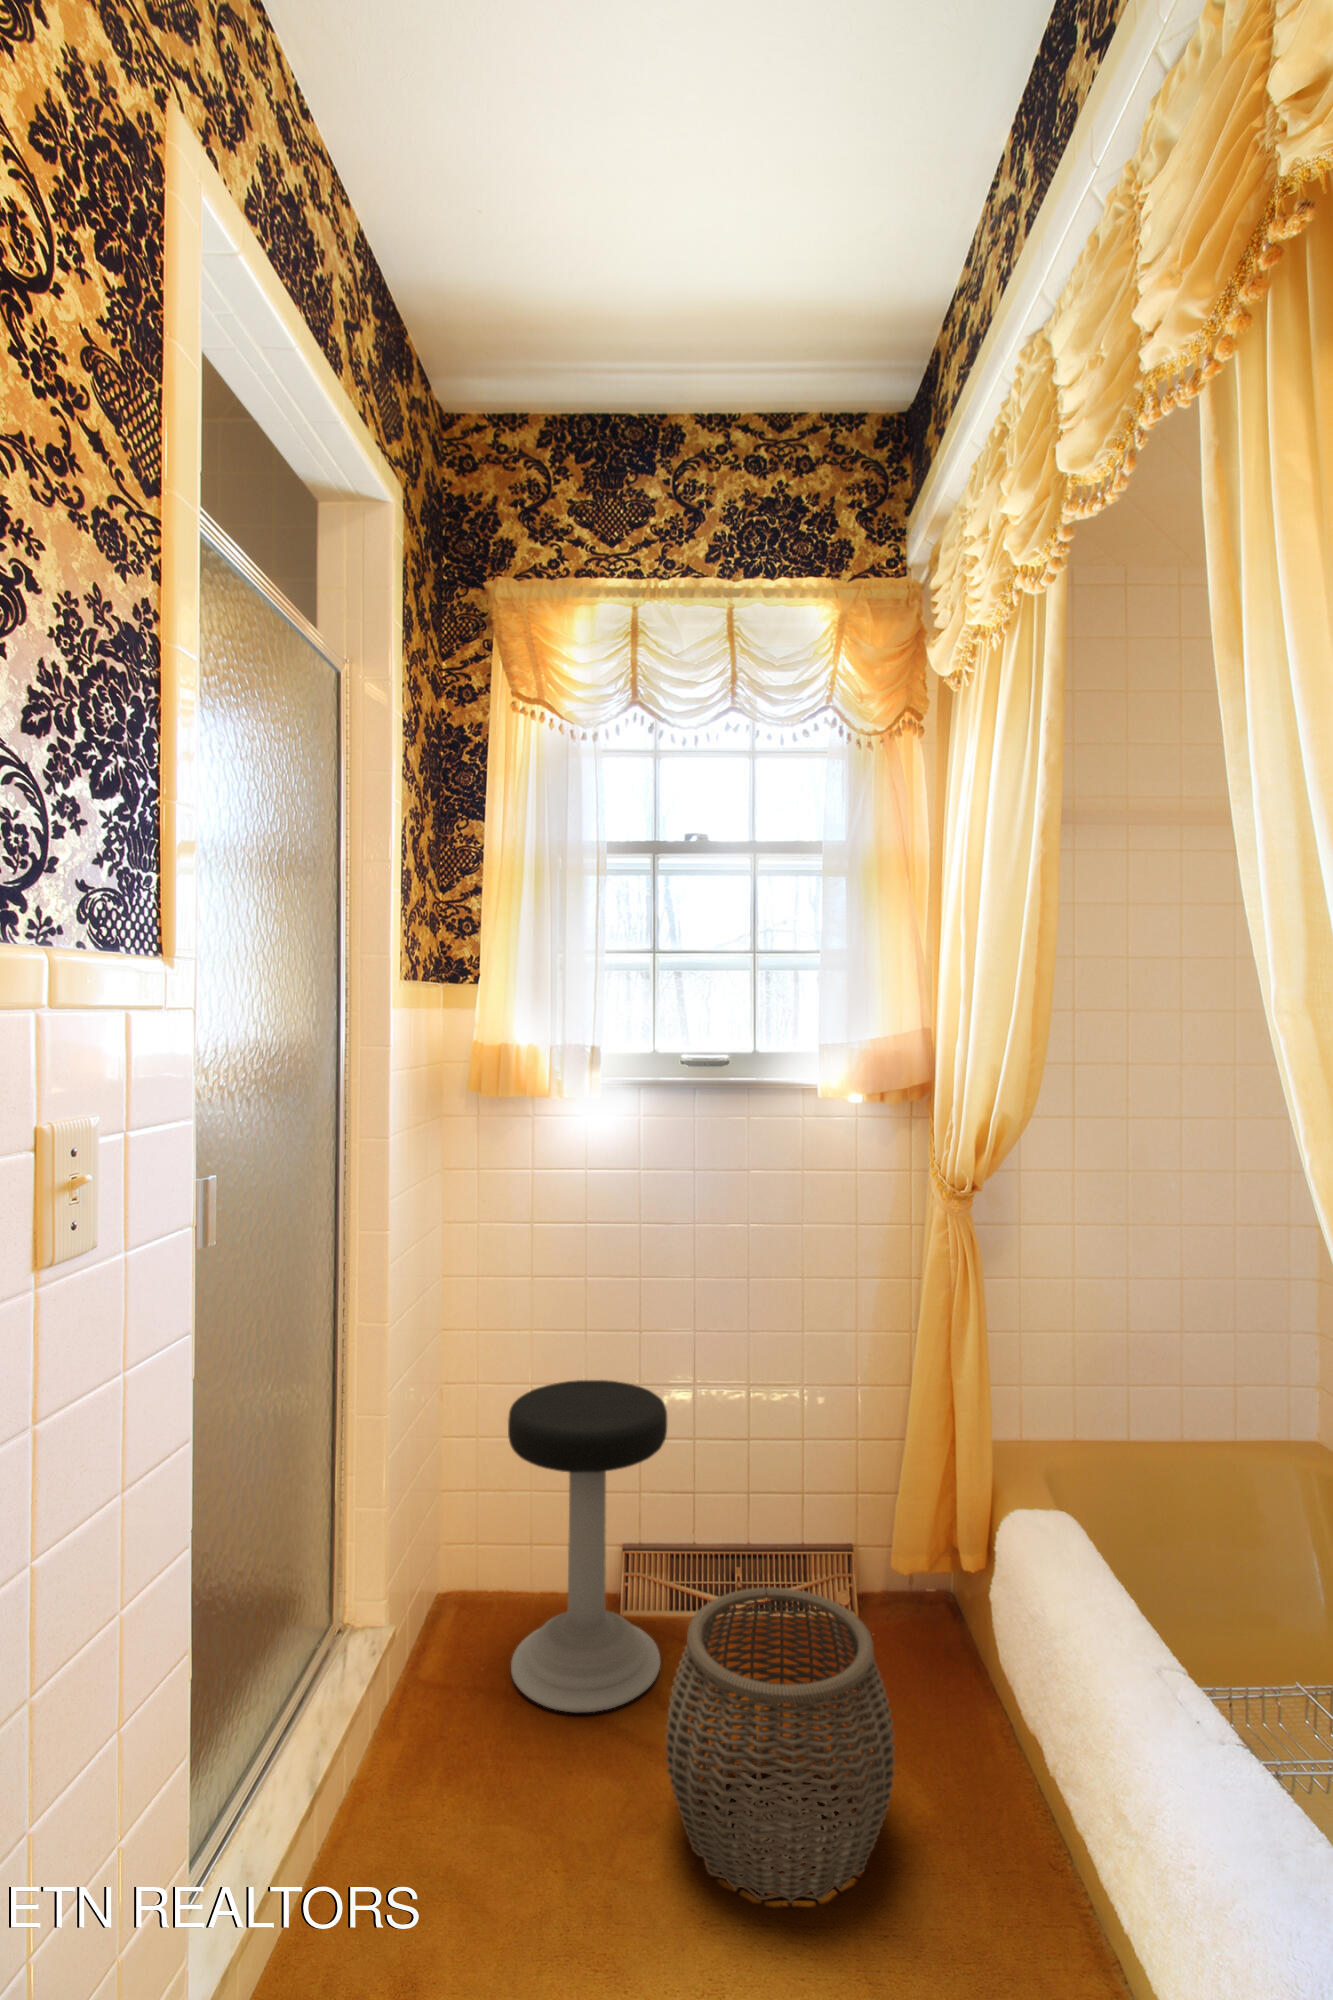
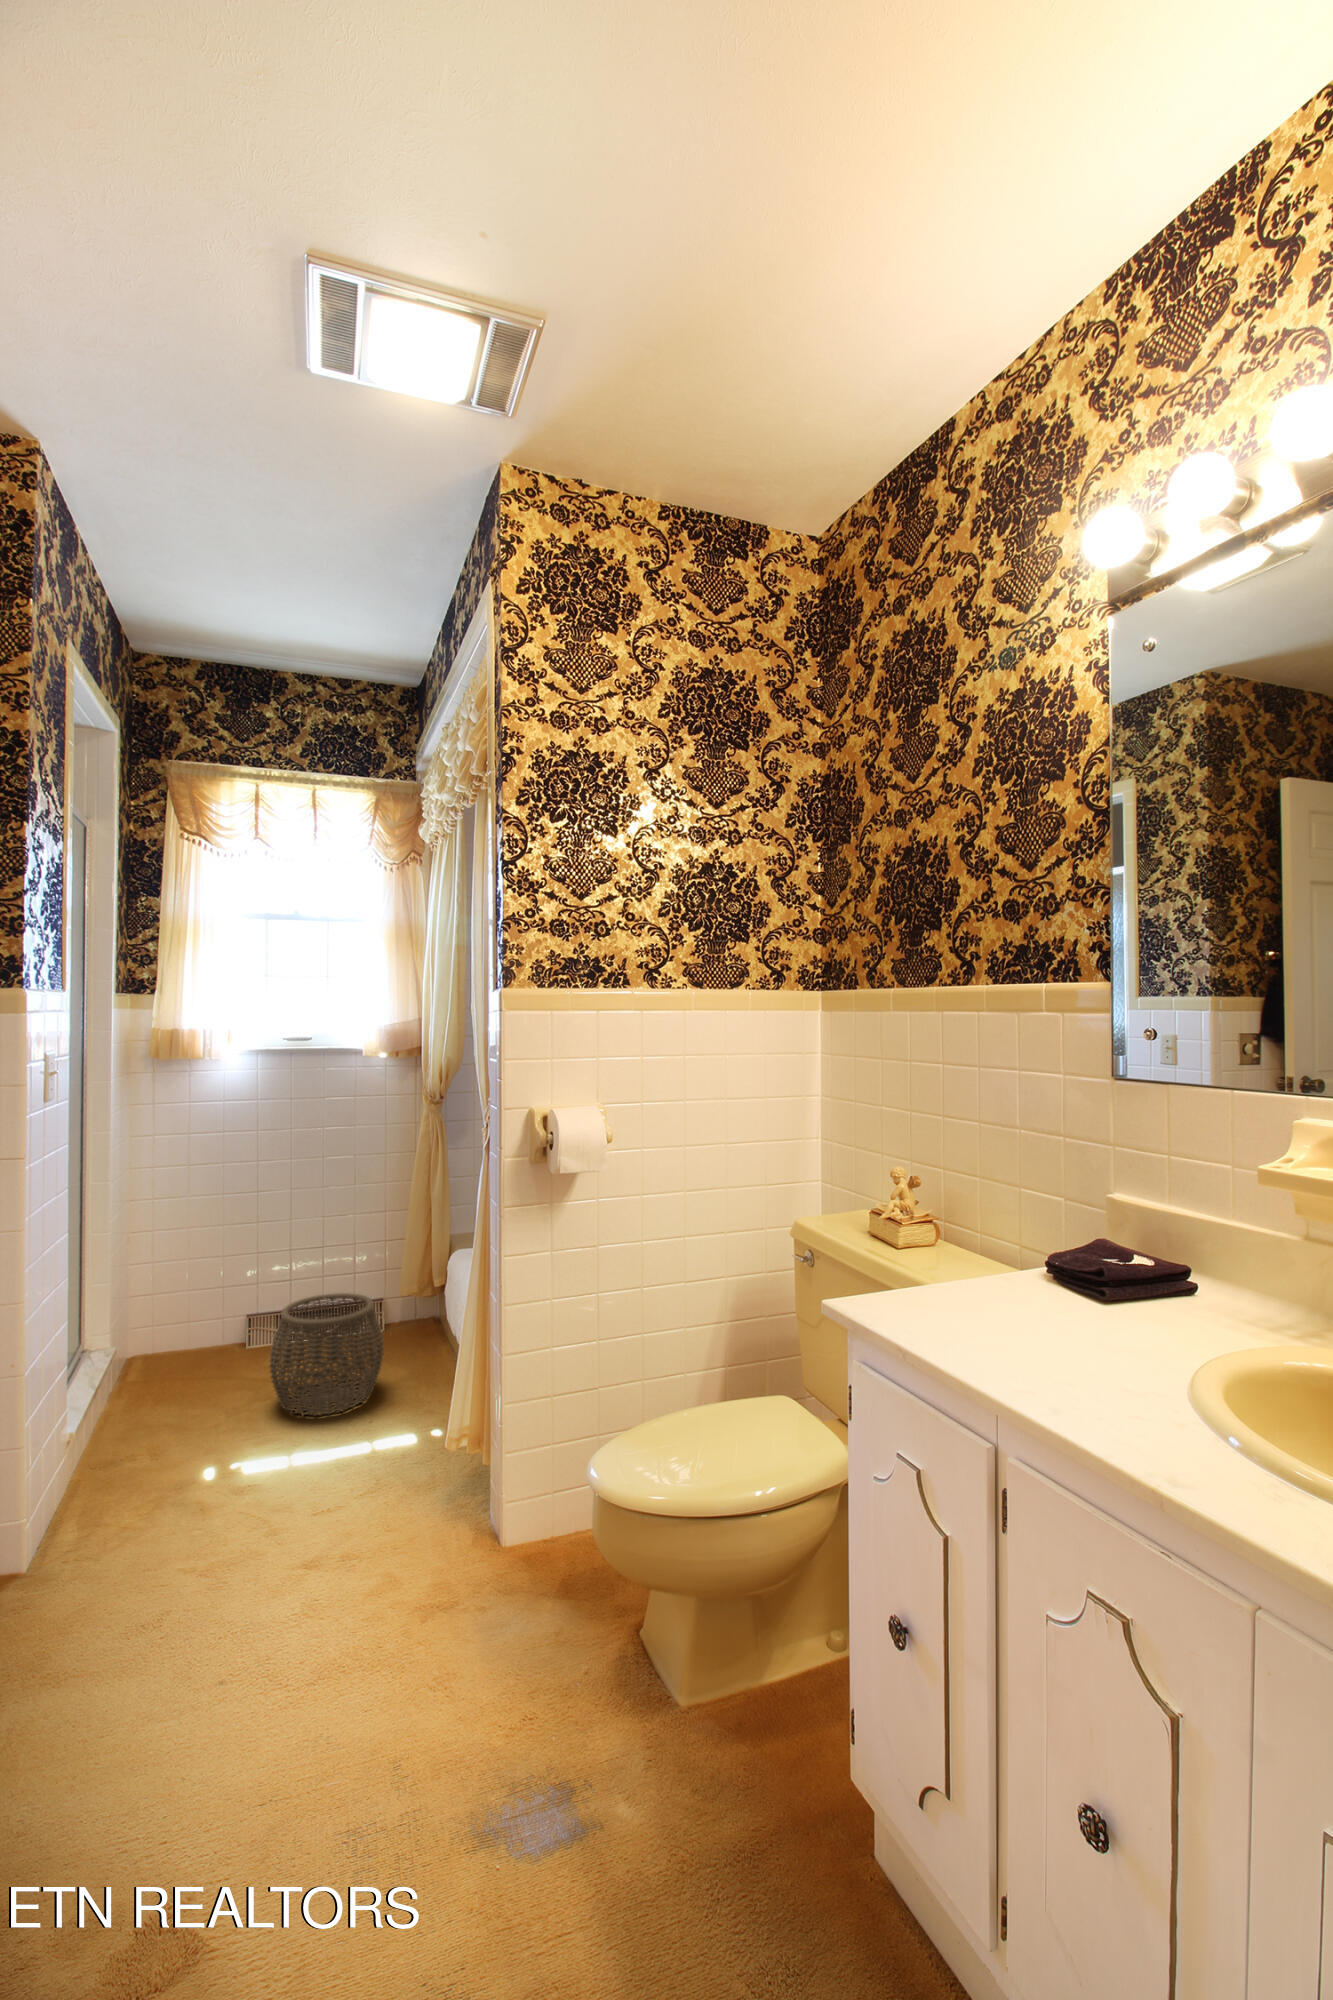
stool: present [508,1380,667,1713] -> none [177,1216,274,1382]

